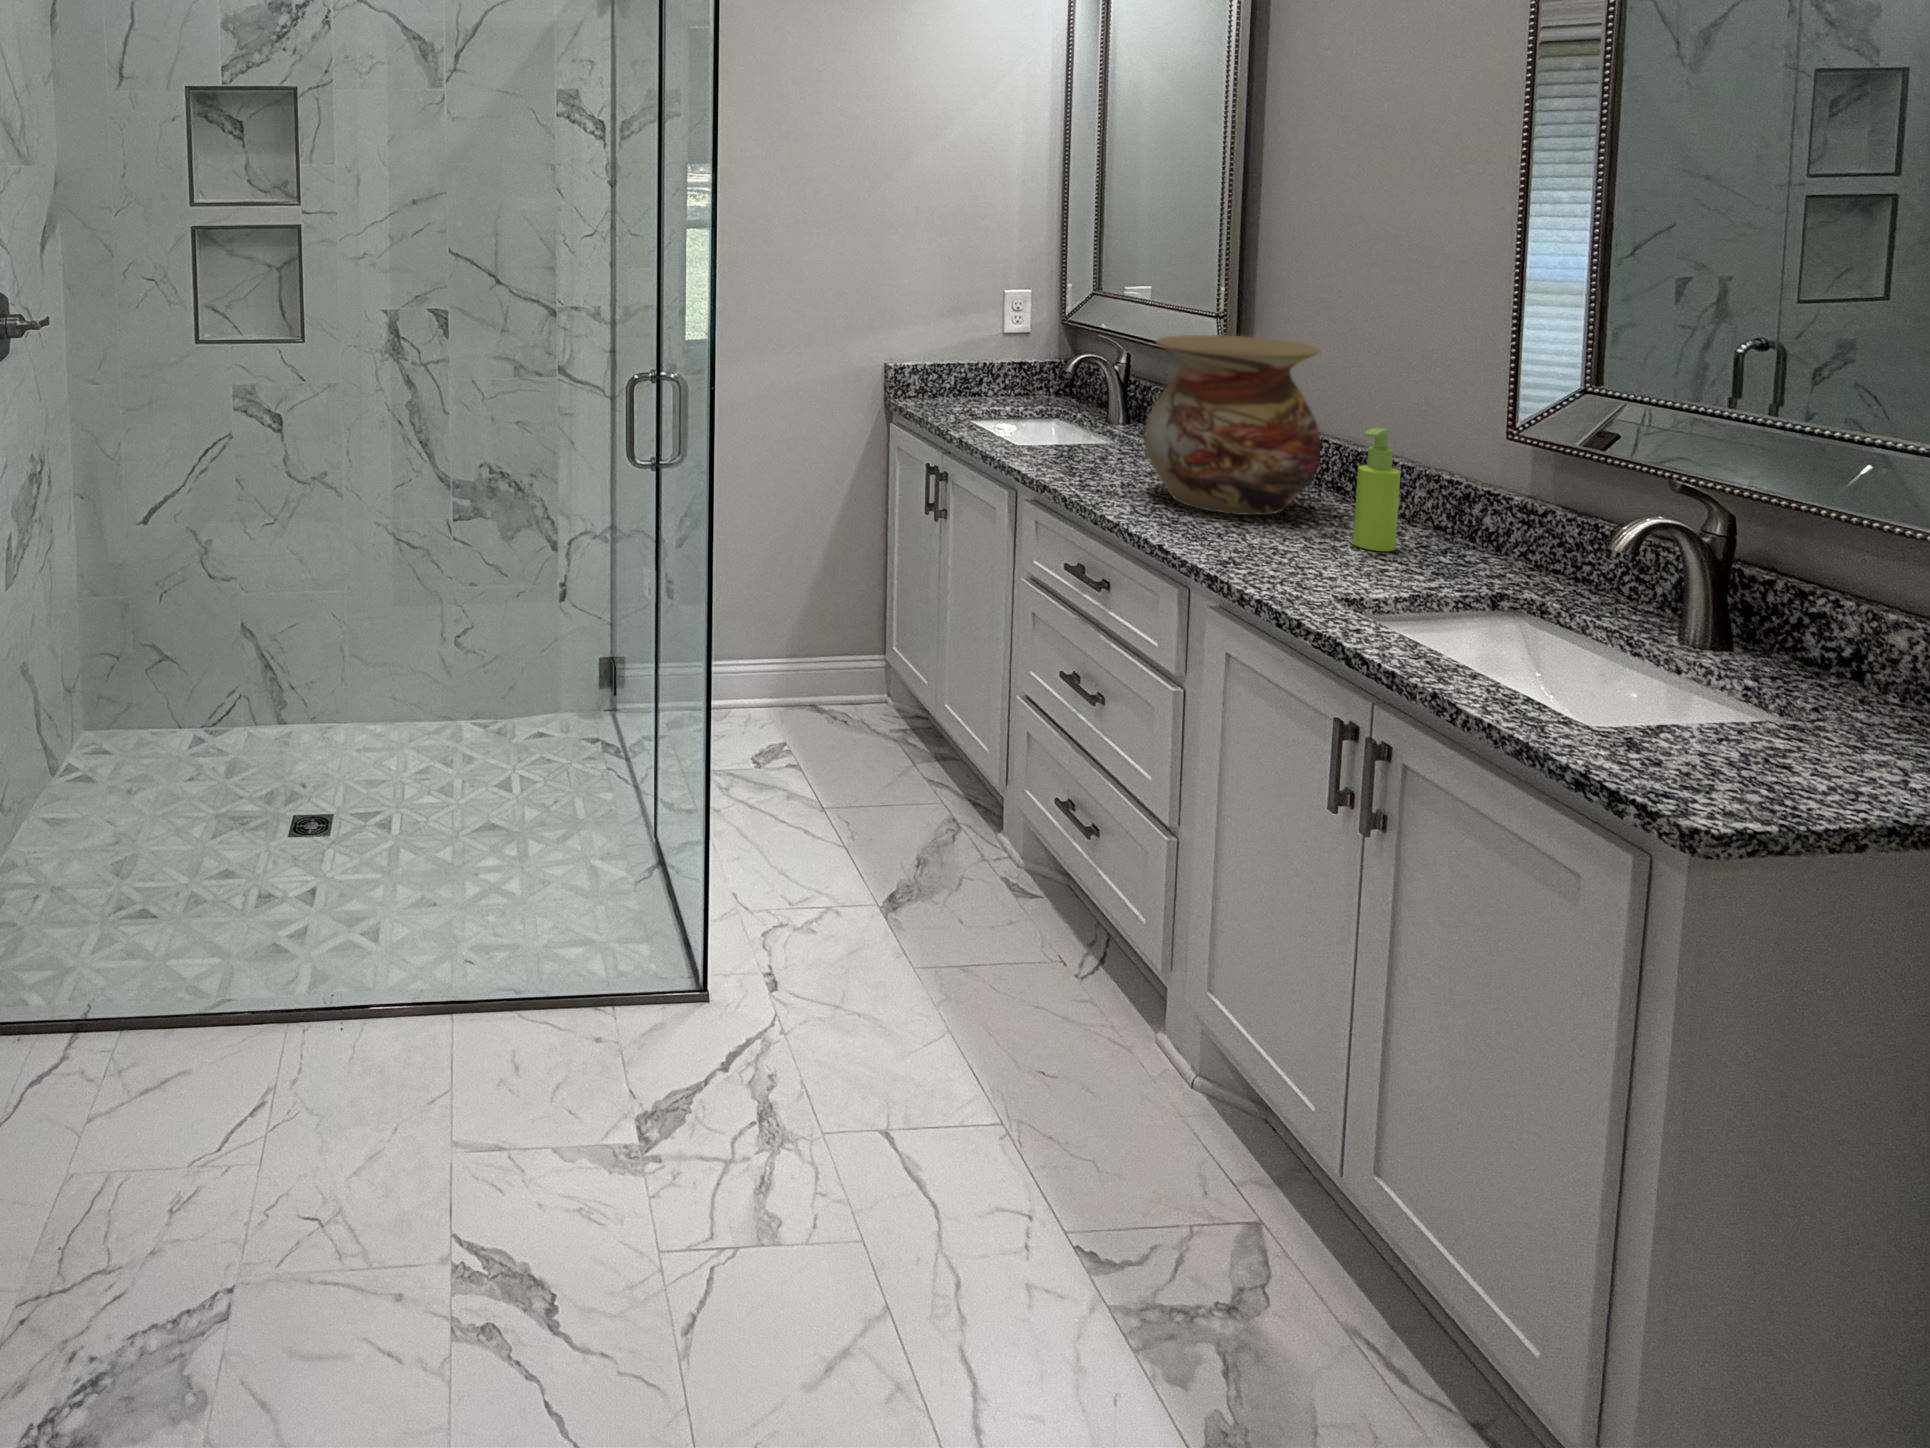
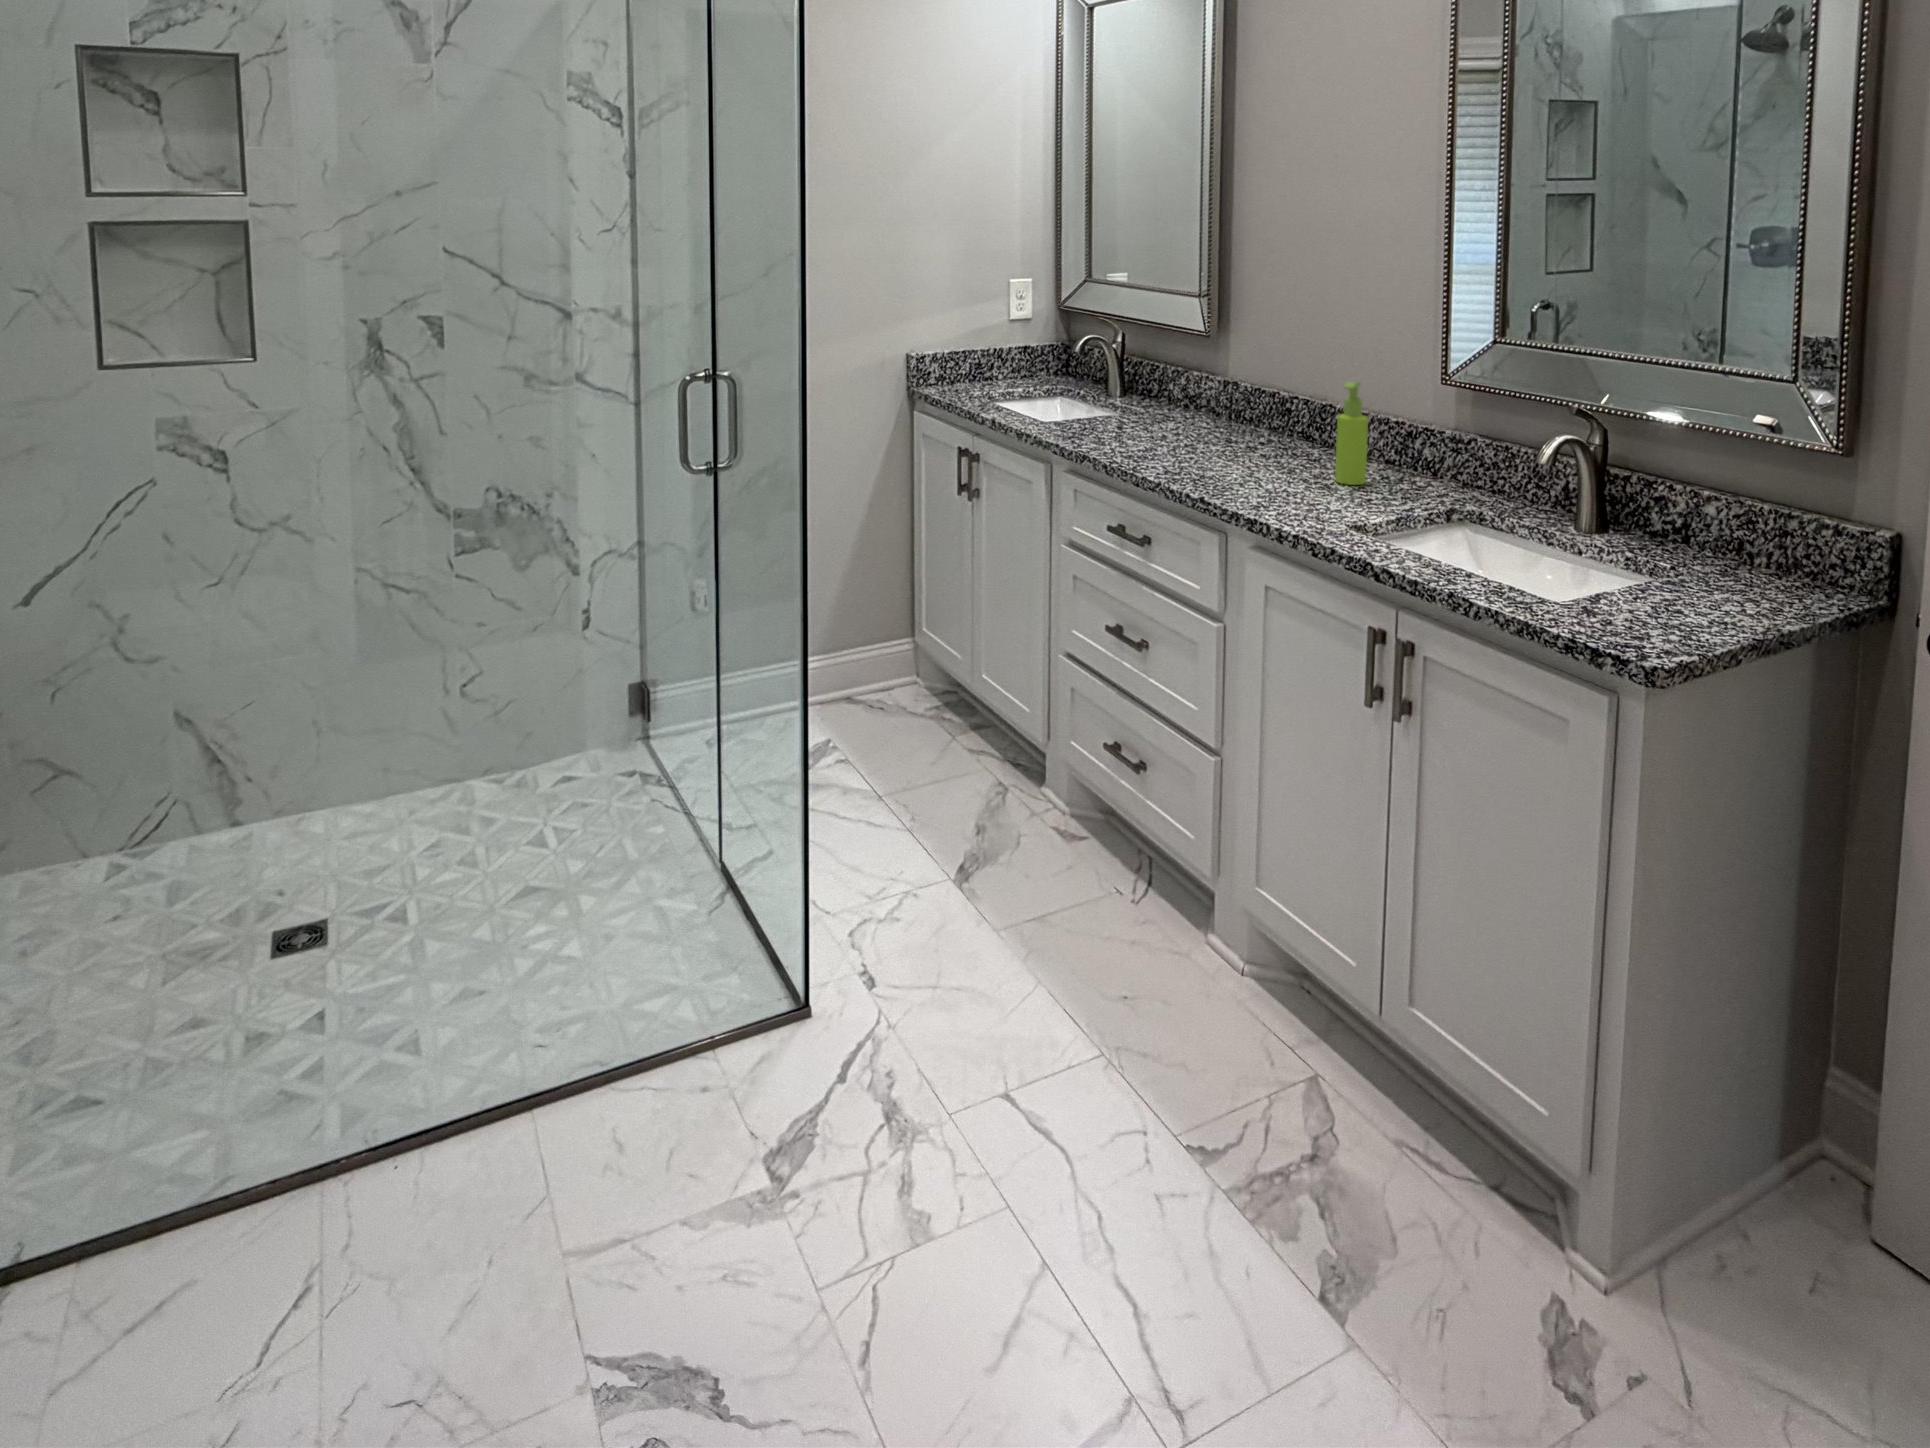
vase: present [1145,335,1321,515] -> none [1163,311,1301,466]

